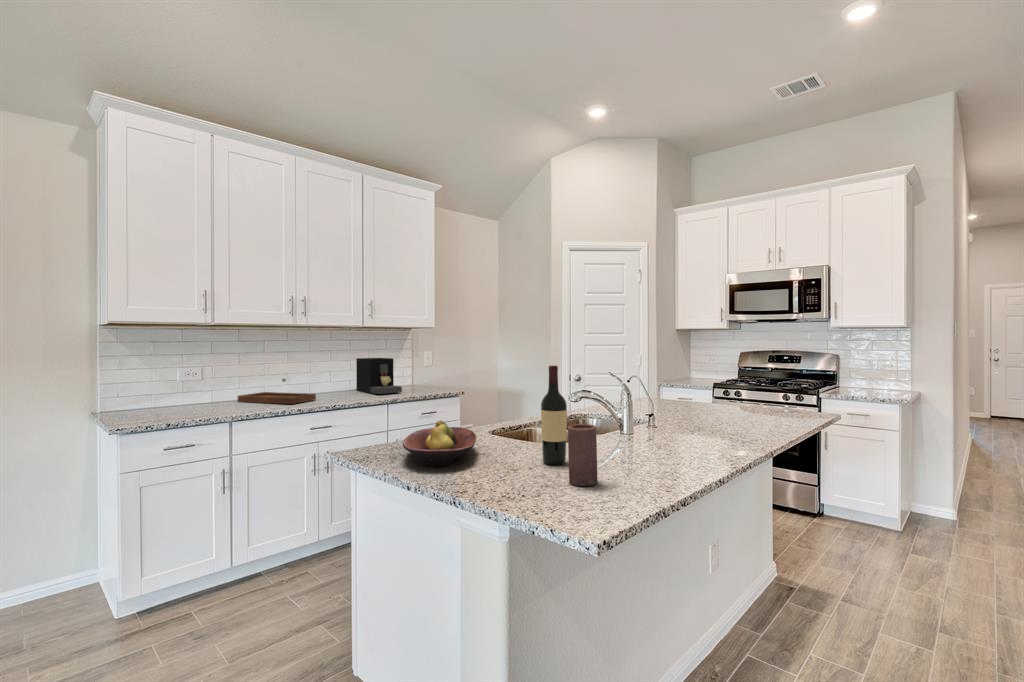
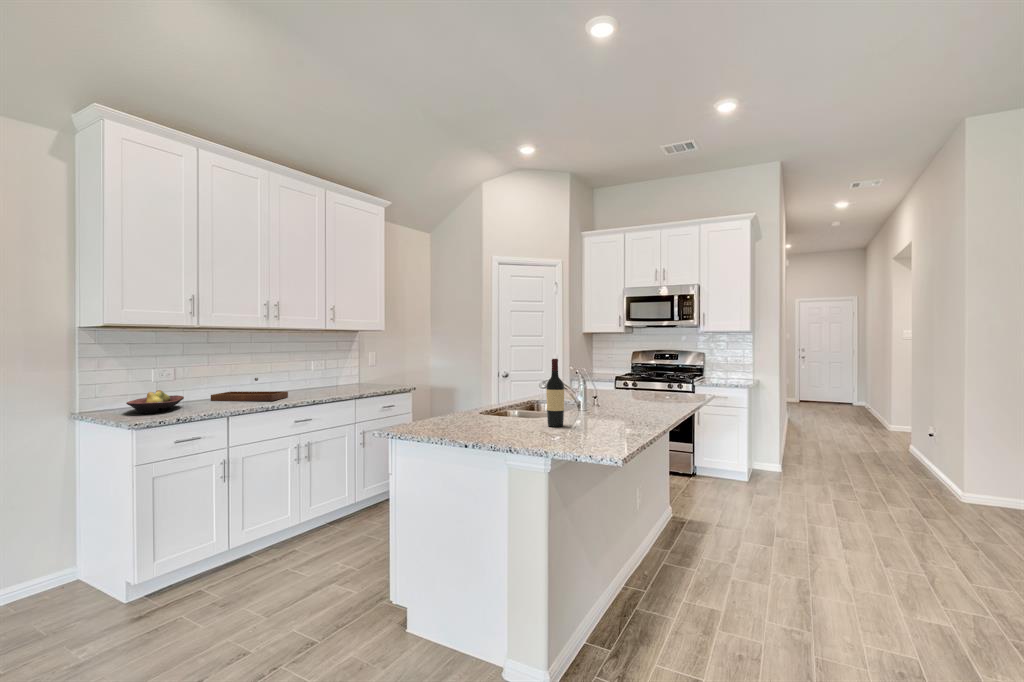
coffee maker: present [356,358,402,394] -> none [313,358,361,391]
fruit bowl: present [403,420,476,467] -> present [126,390,184,413]
candle: present [568,424,598,486] -> none [577,396,596,435]

